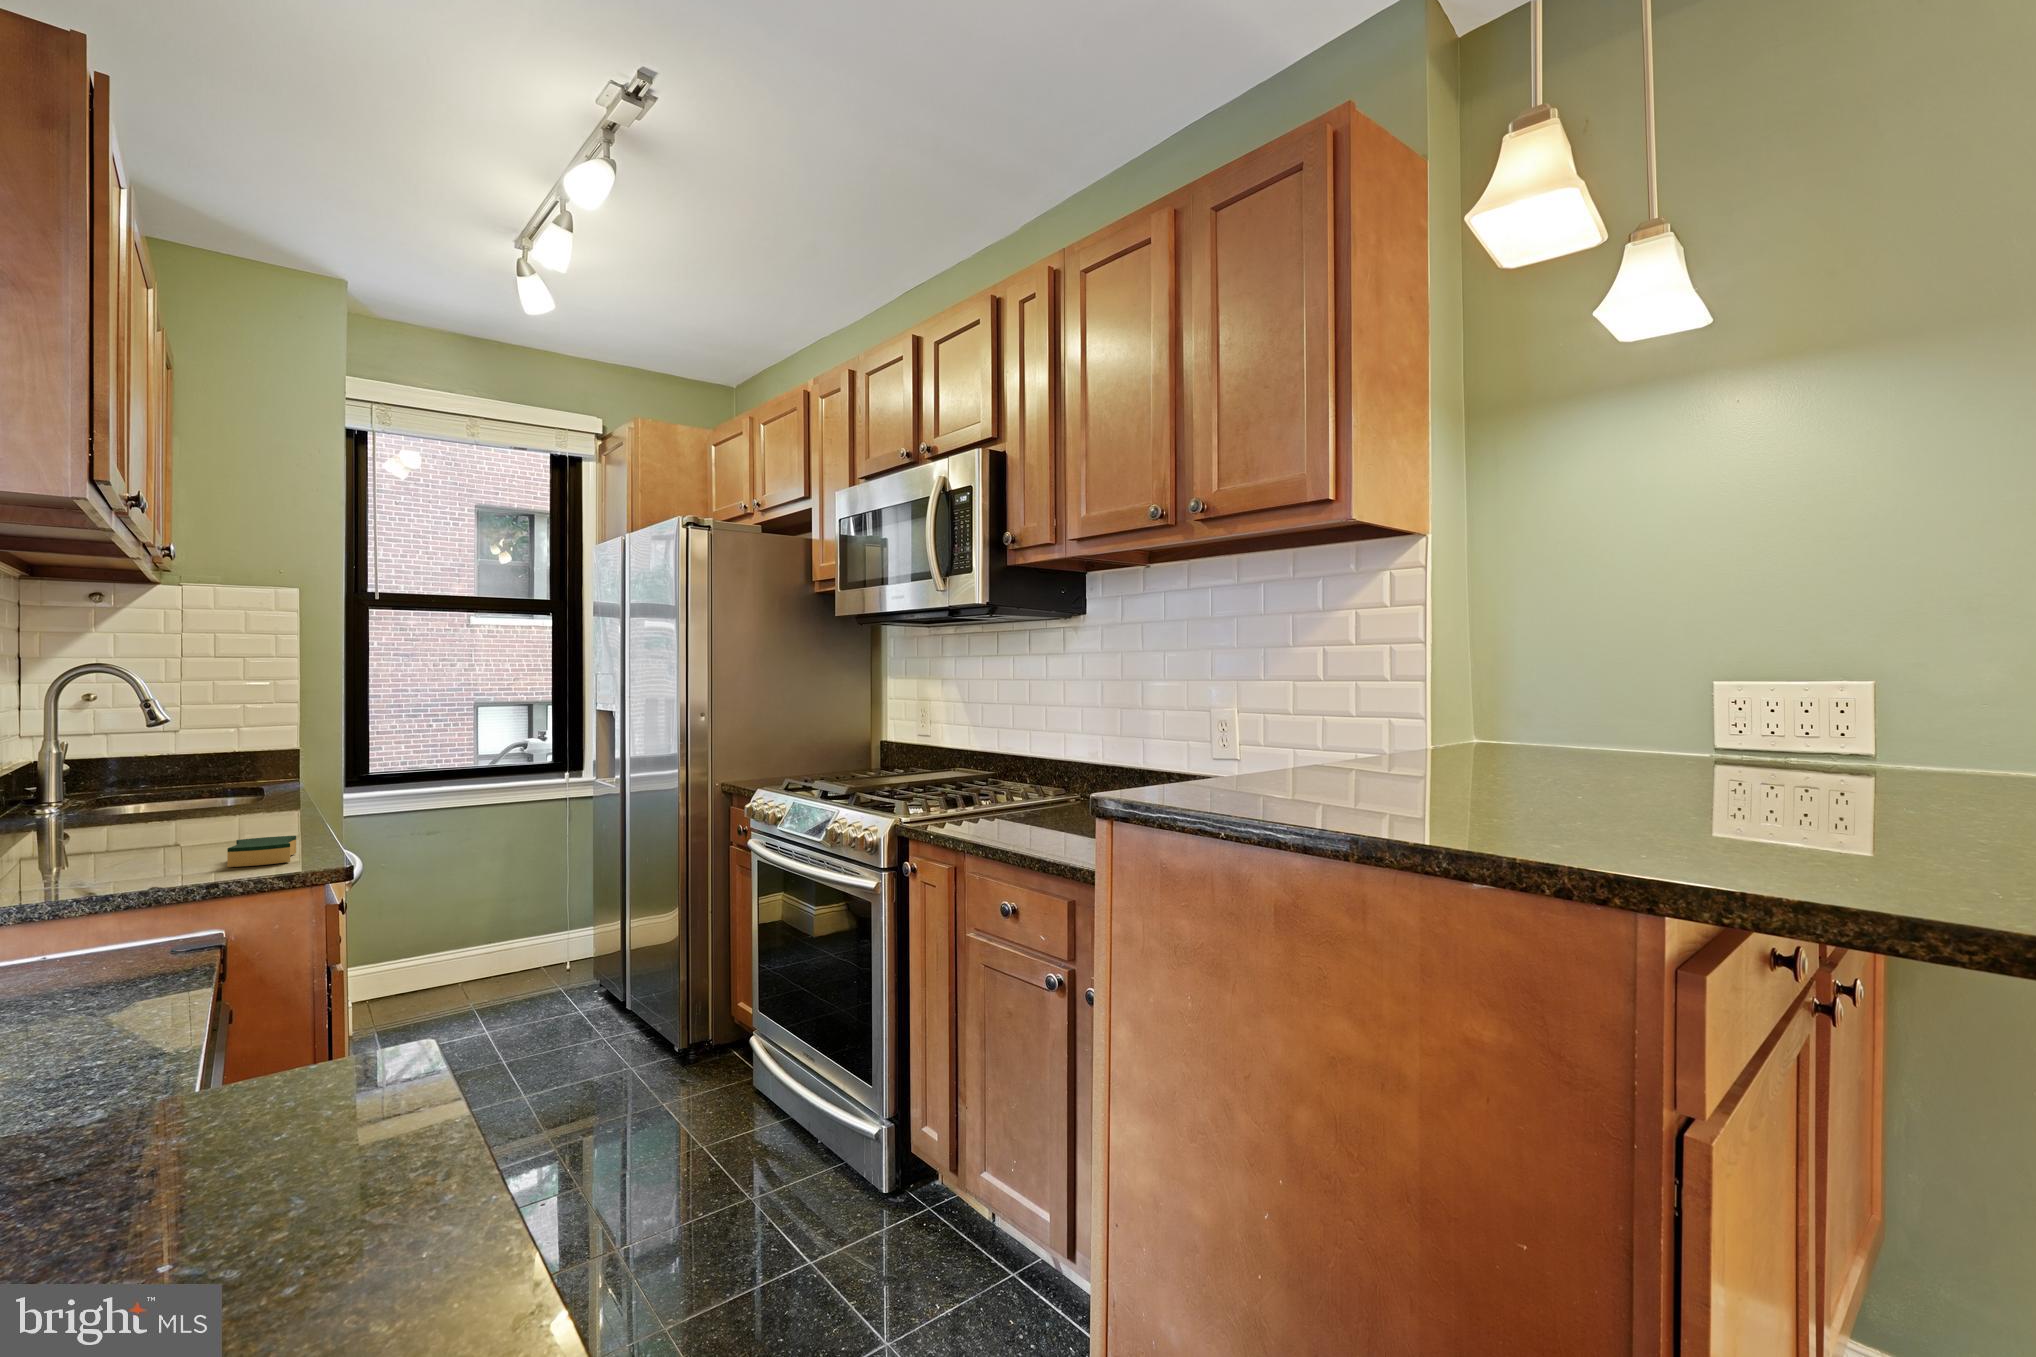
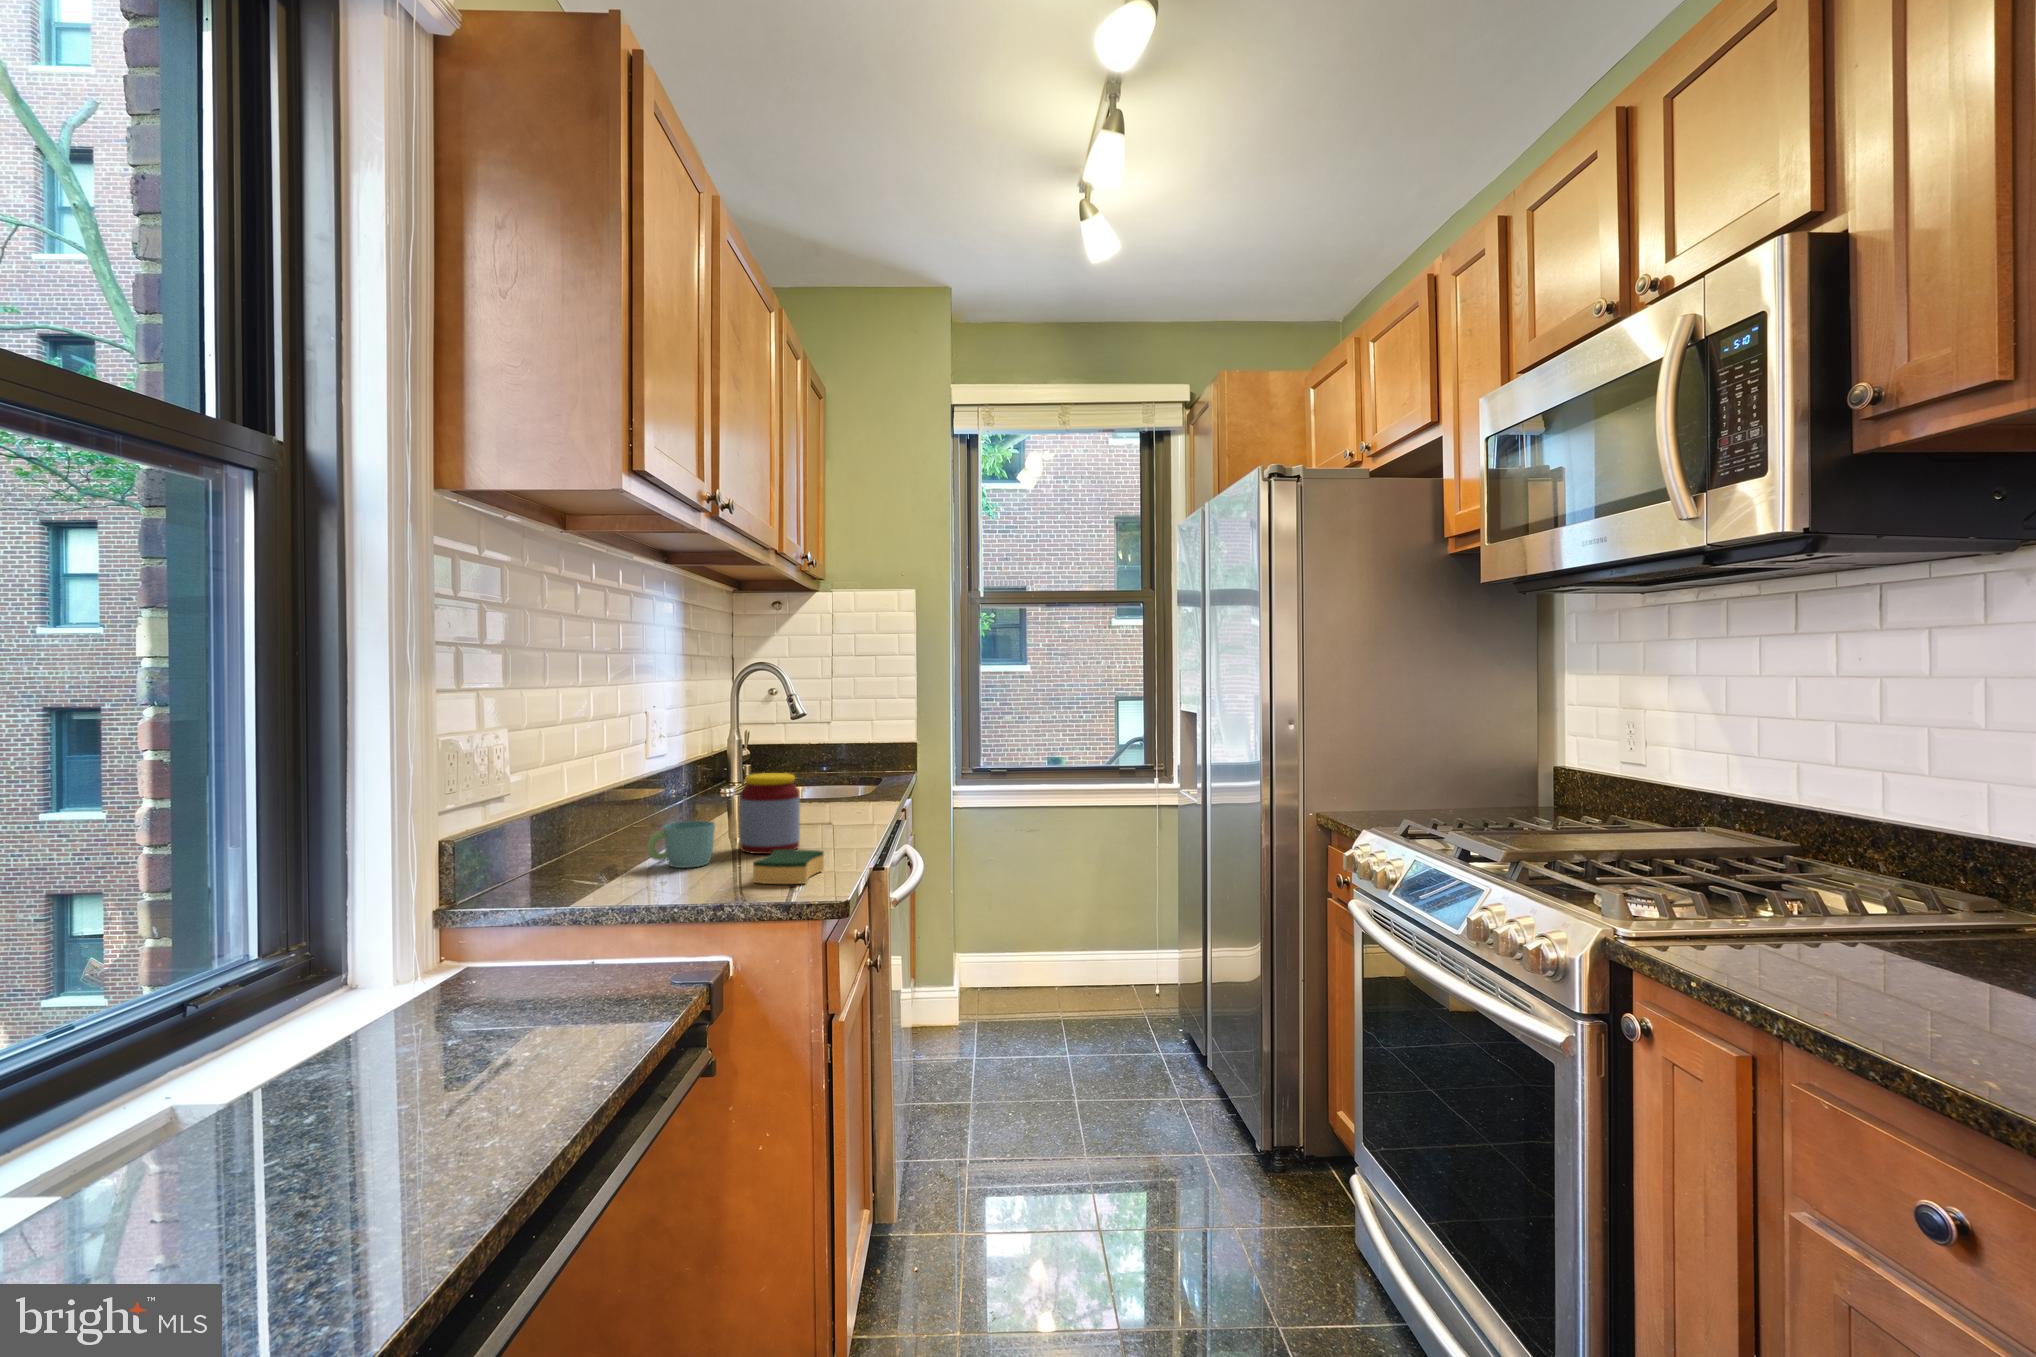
jar: none [168,774,241,851] -> present [740,773,800,854]
mug: none [69,822,153,868] -> present [648,821,715,868]

